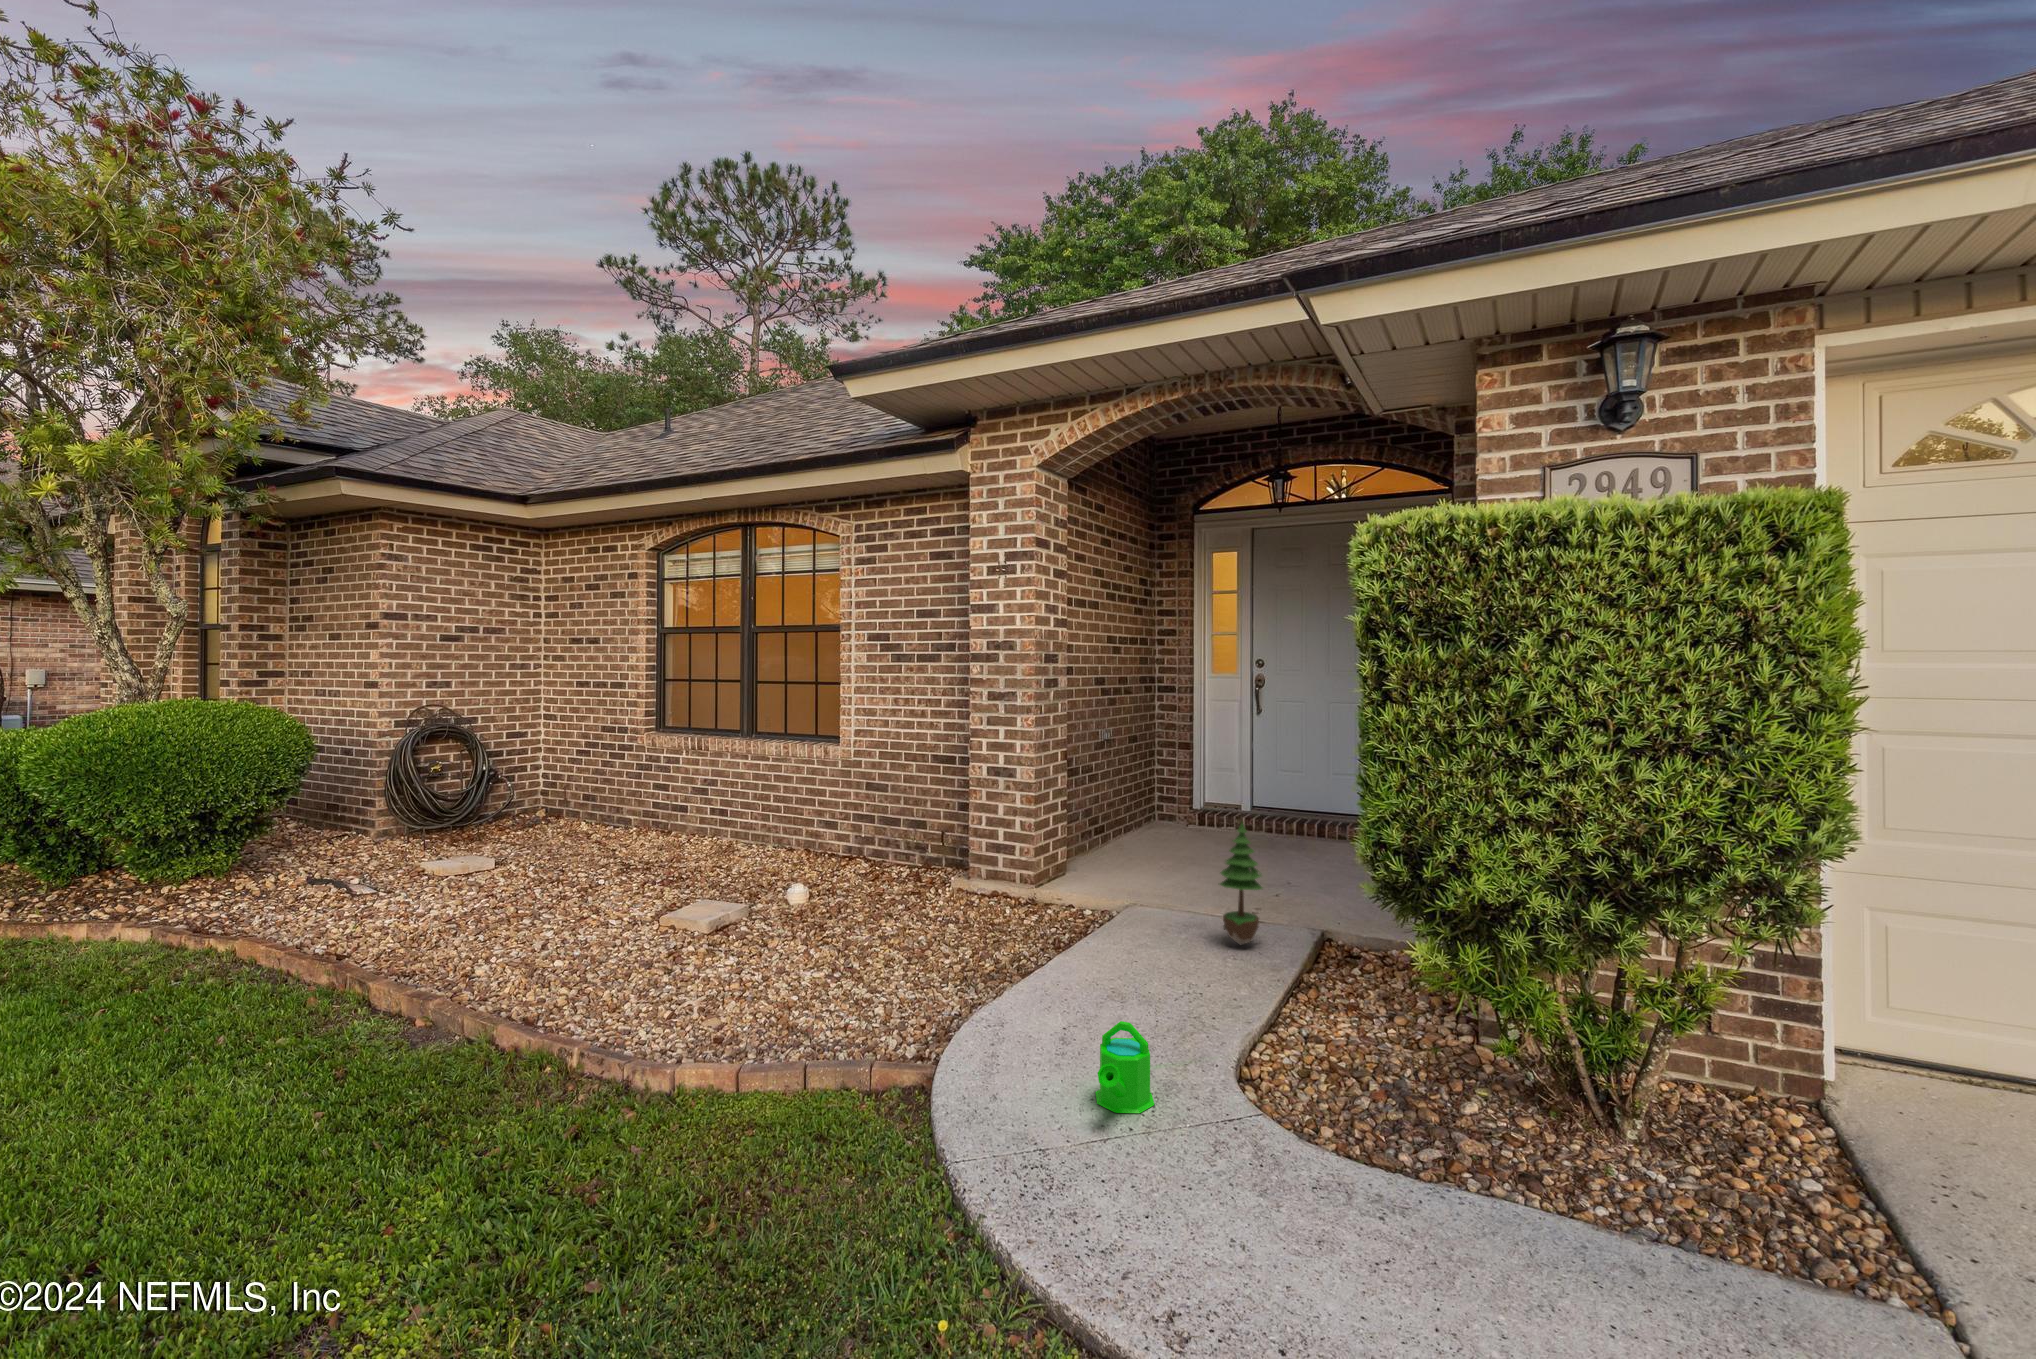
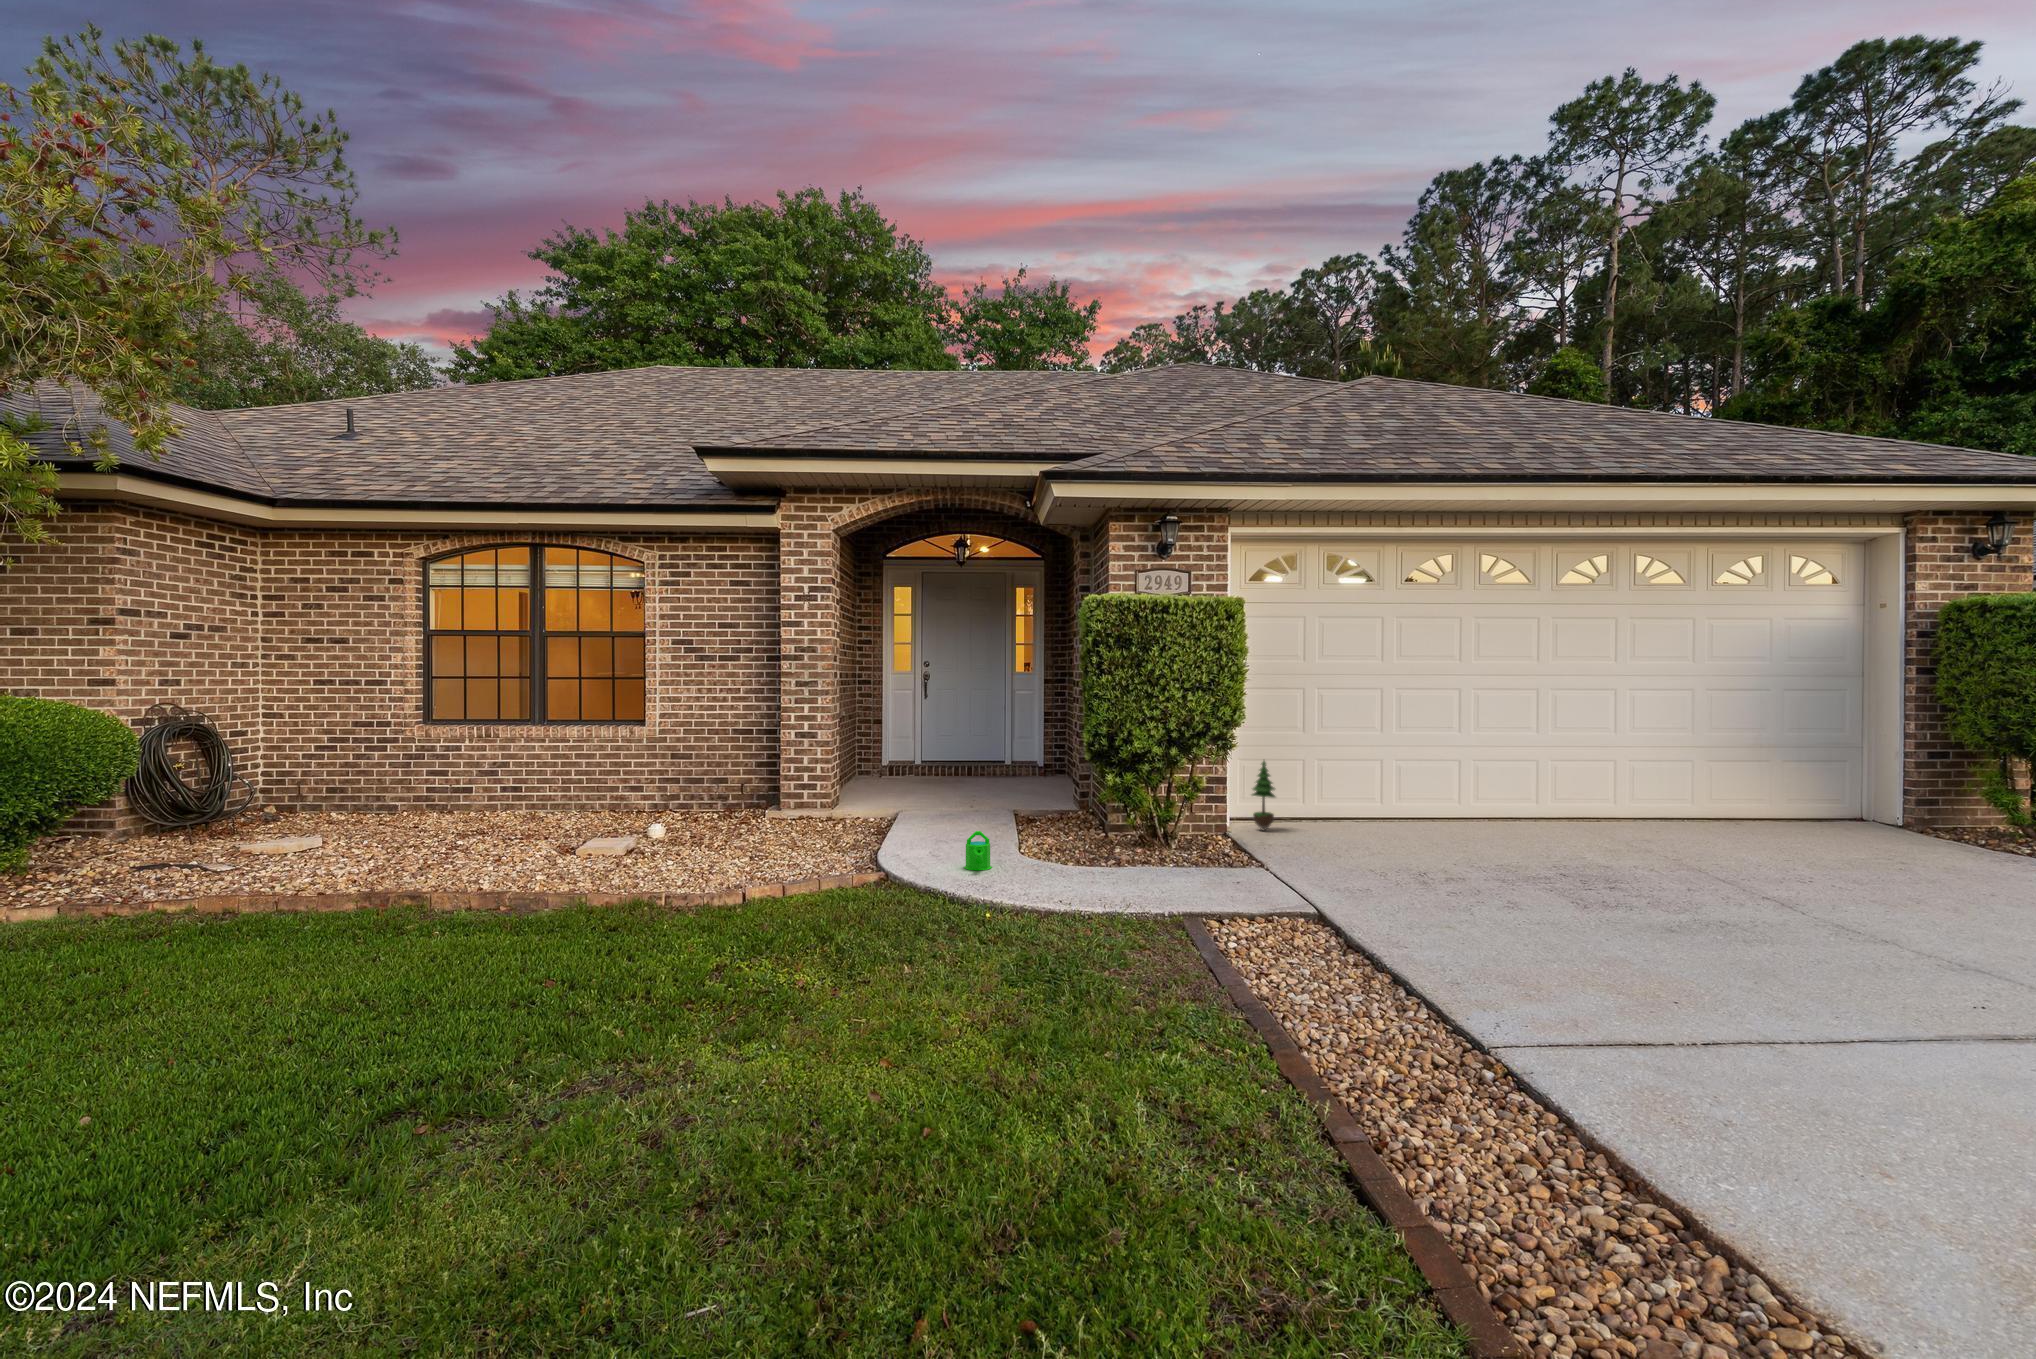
potted tree: present [1220,823,1262,945] -> present [1252,761,1275,830]

